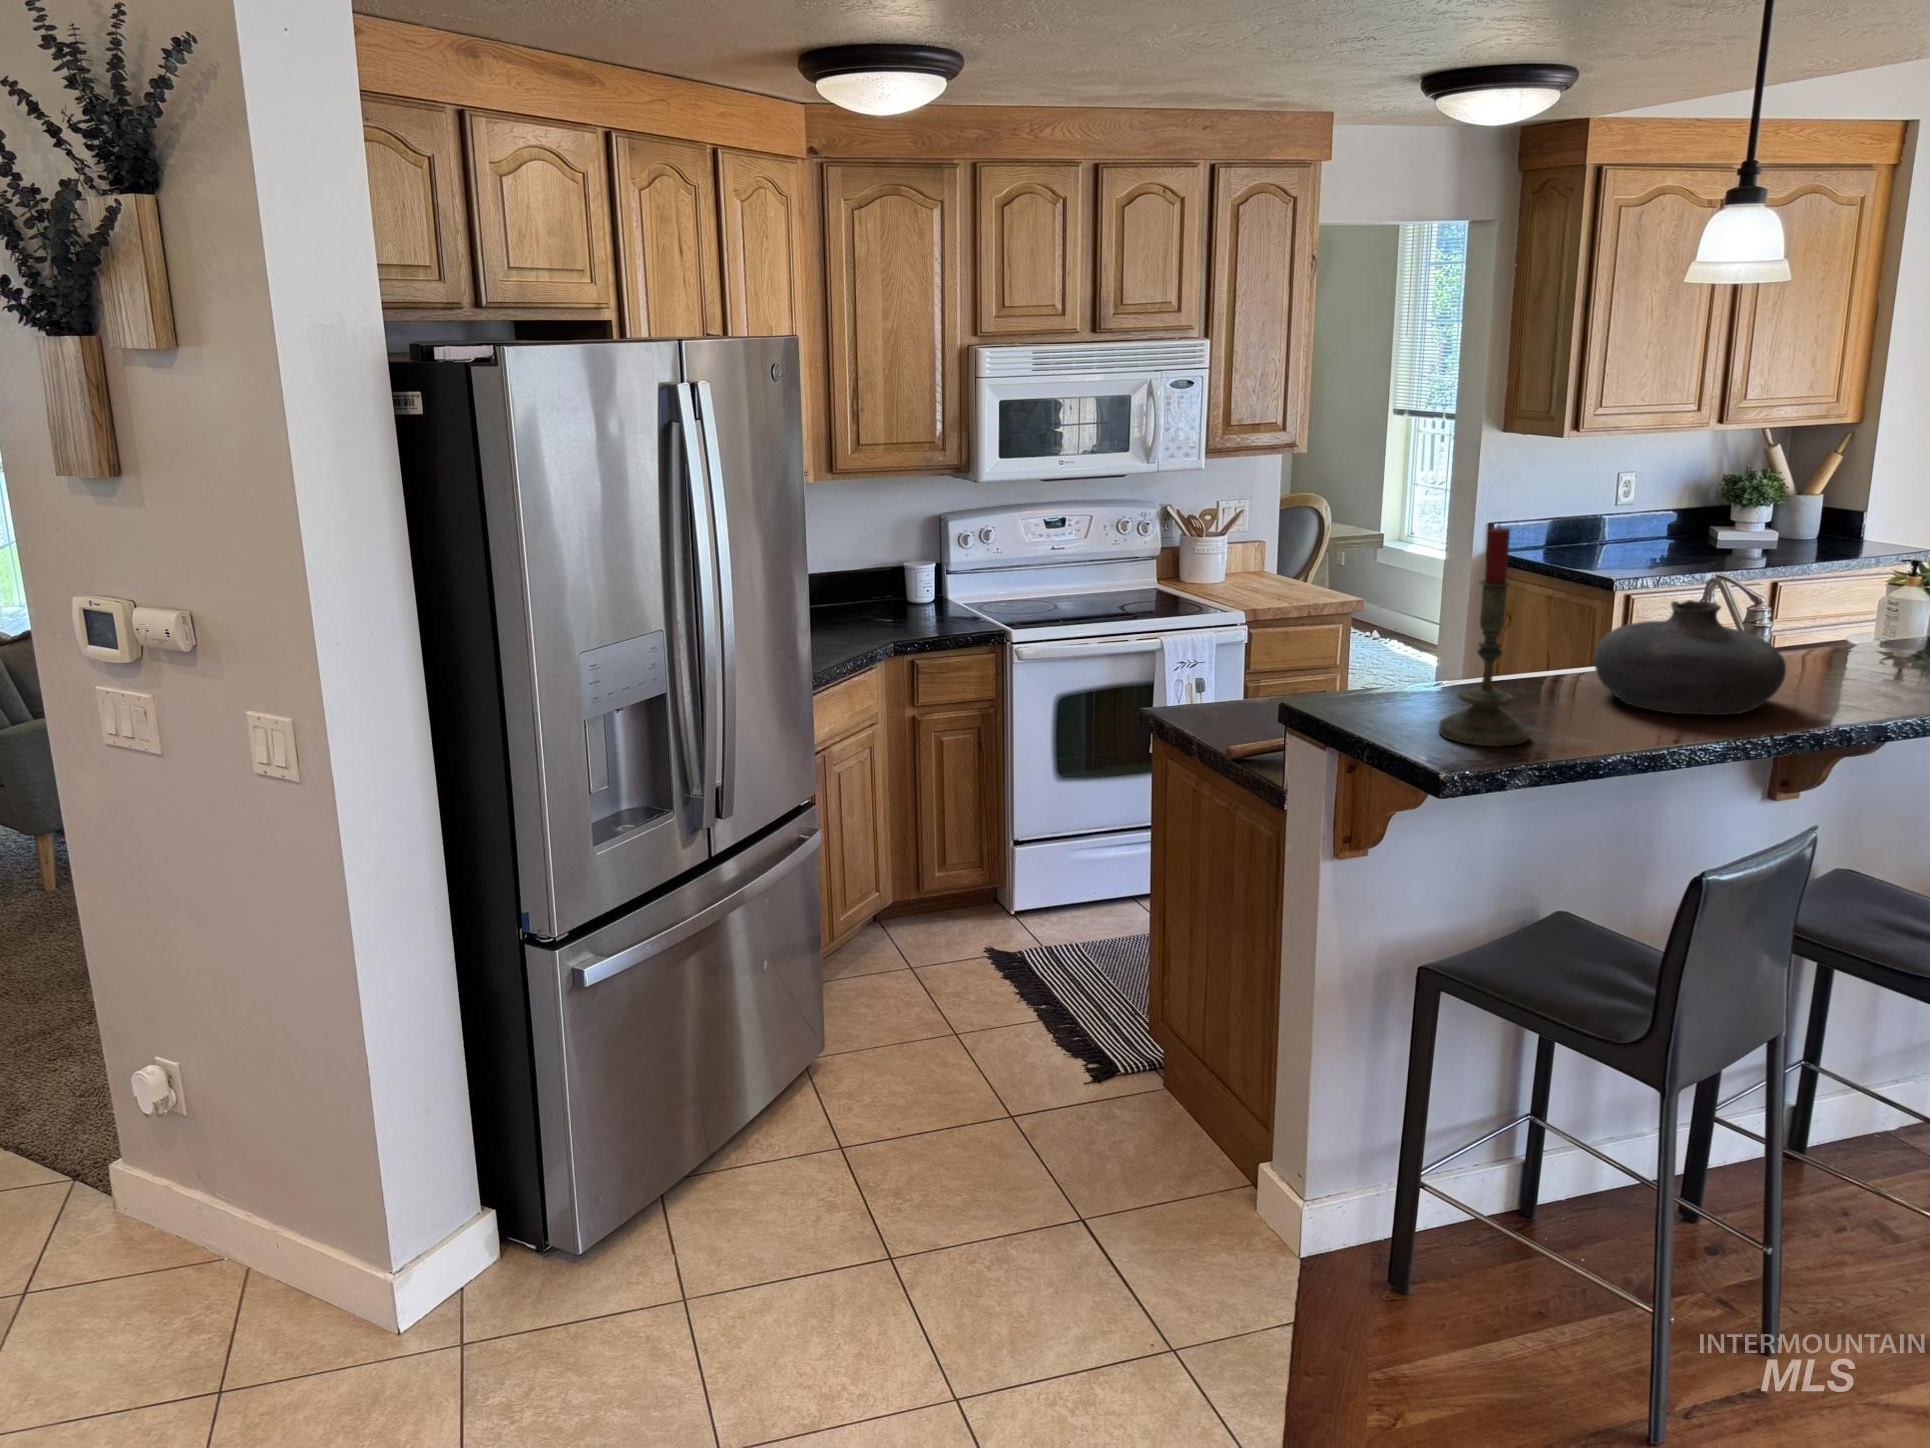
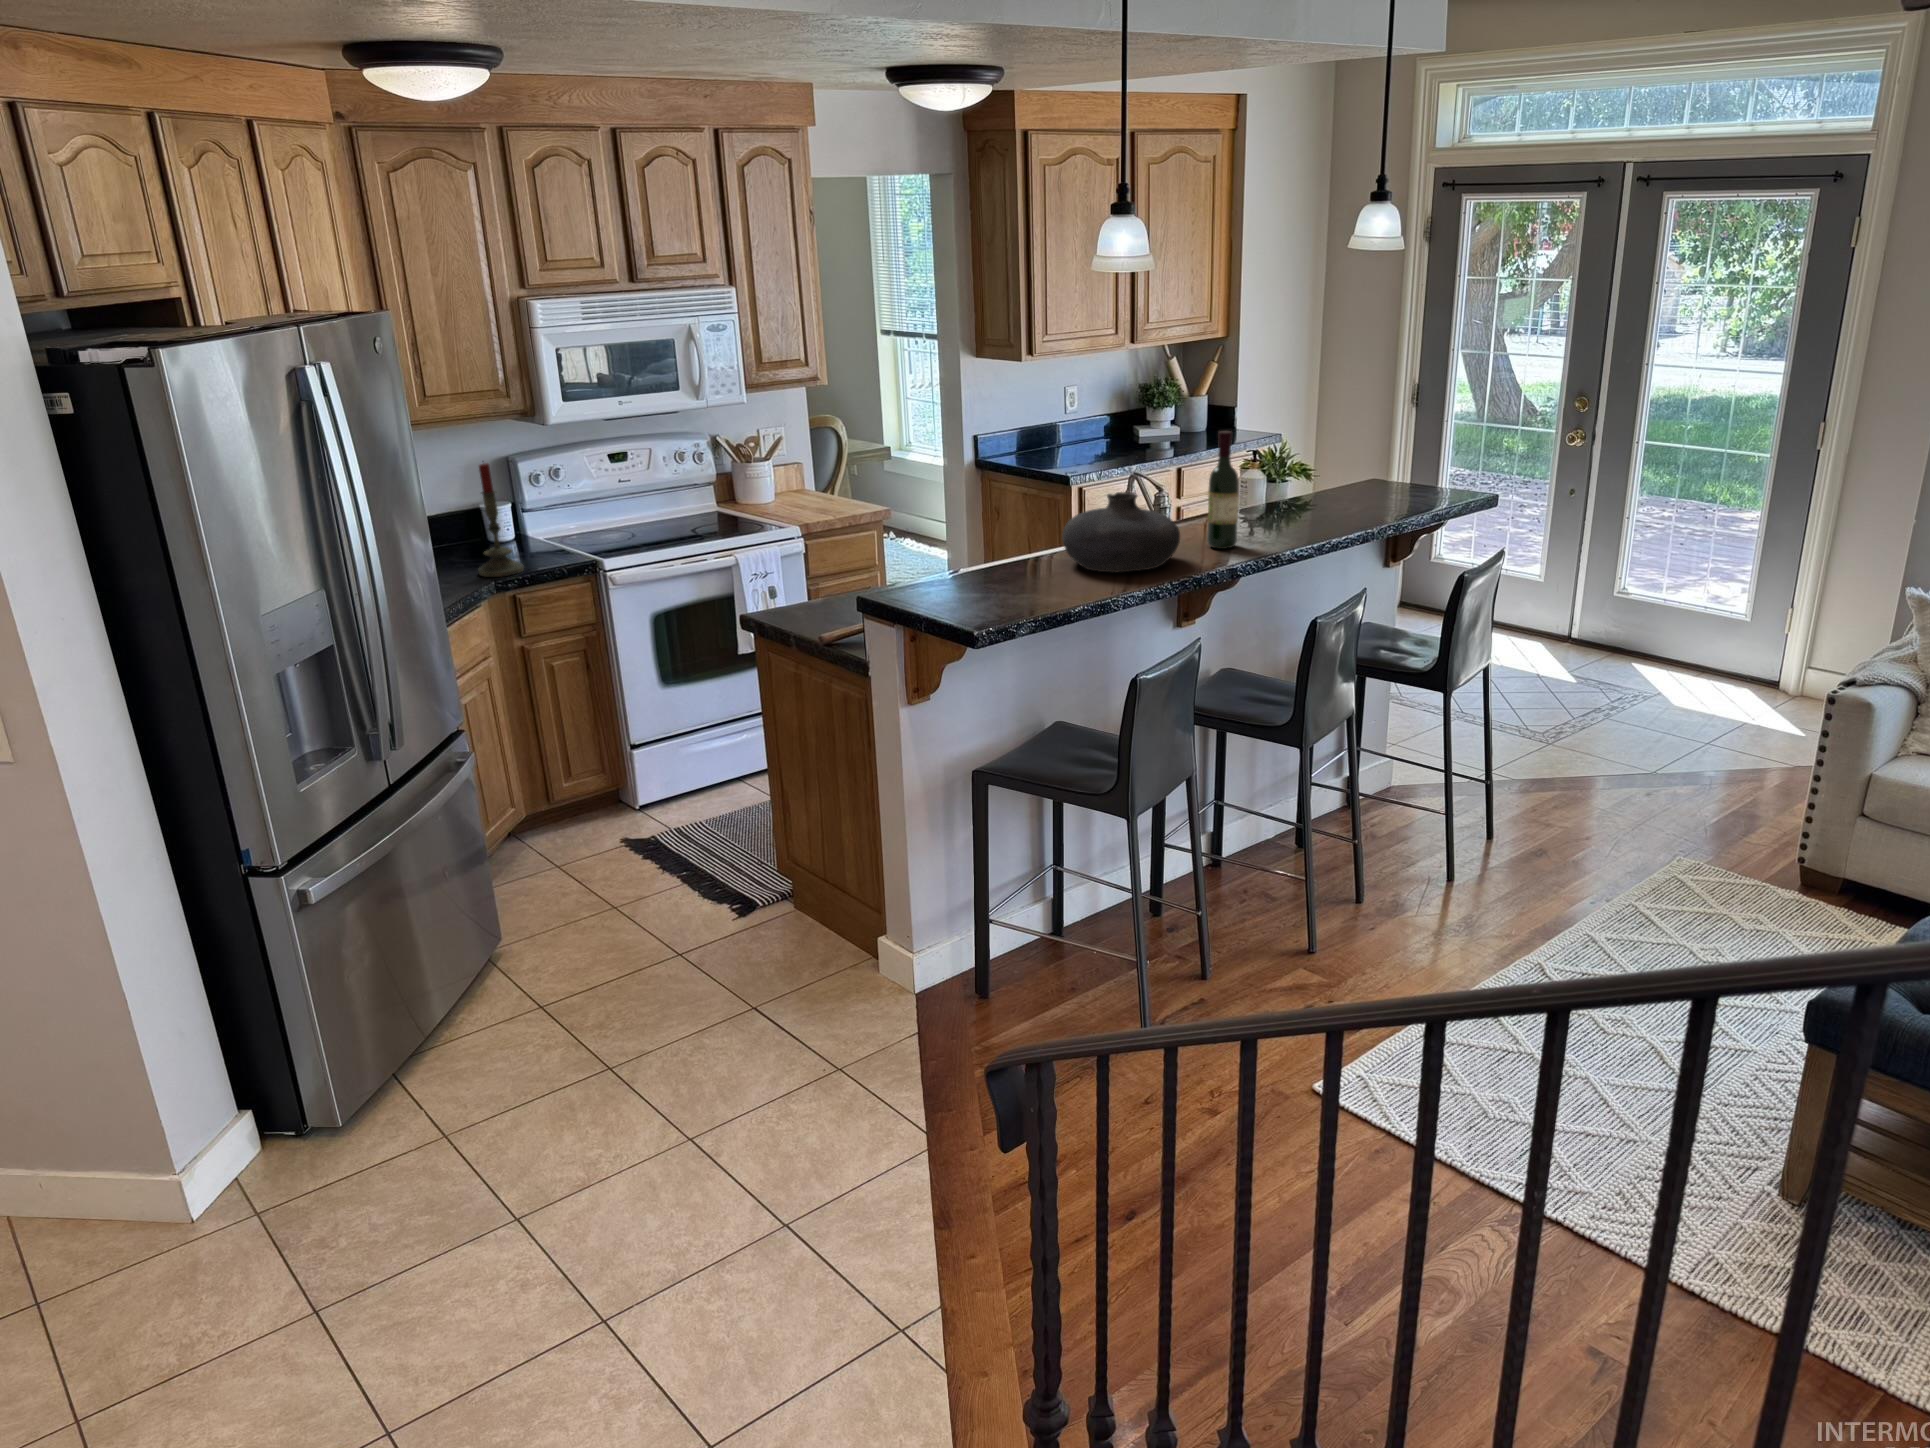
wine bottle: none [1828,525,1893,697] -> present [1207,431,1239,549]
candle: present [1439,526,1529,747] -> present [478,463,524,577]

